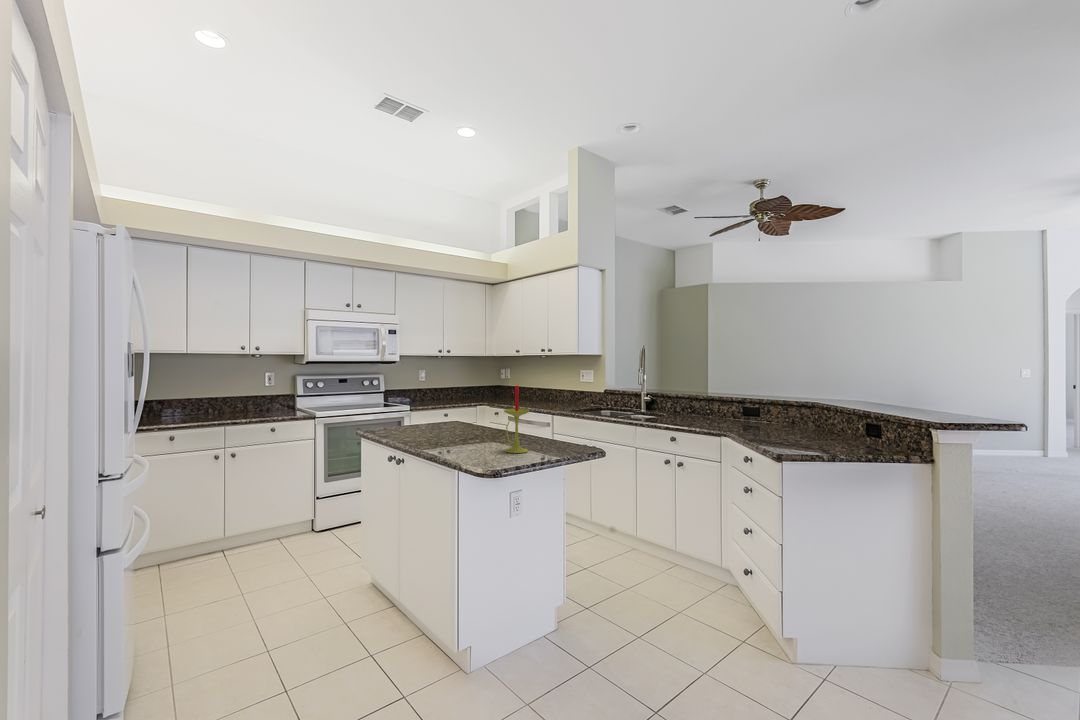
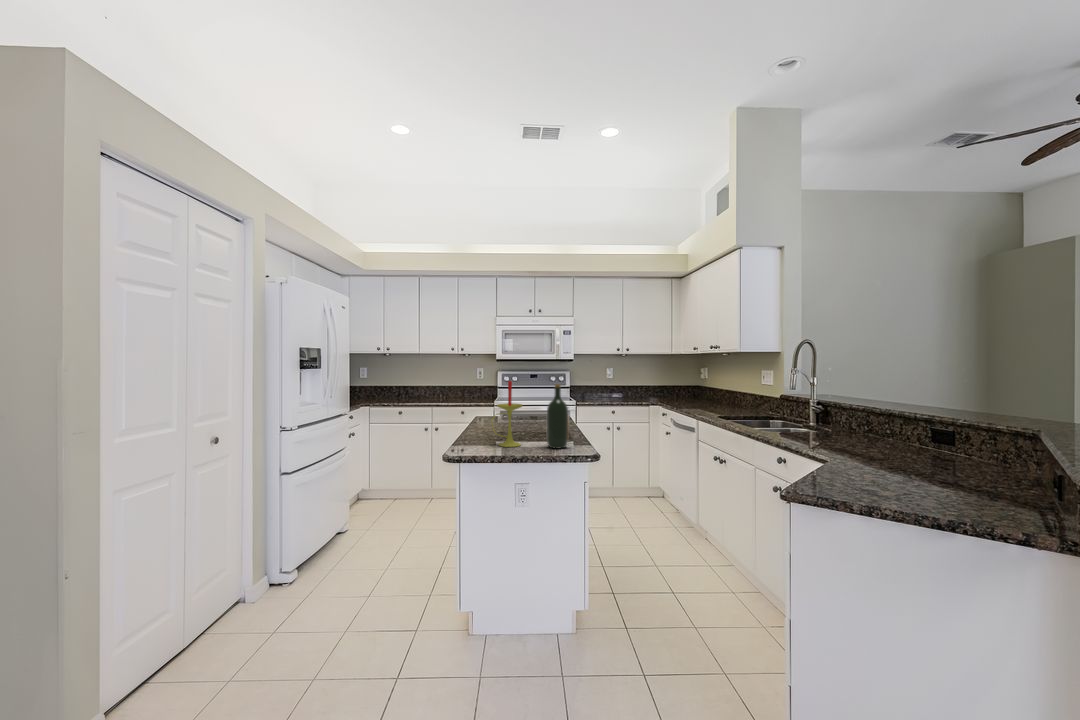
wine bottle: none [549,387,569,448] -> present [547,384,568,449]

